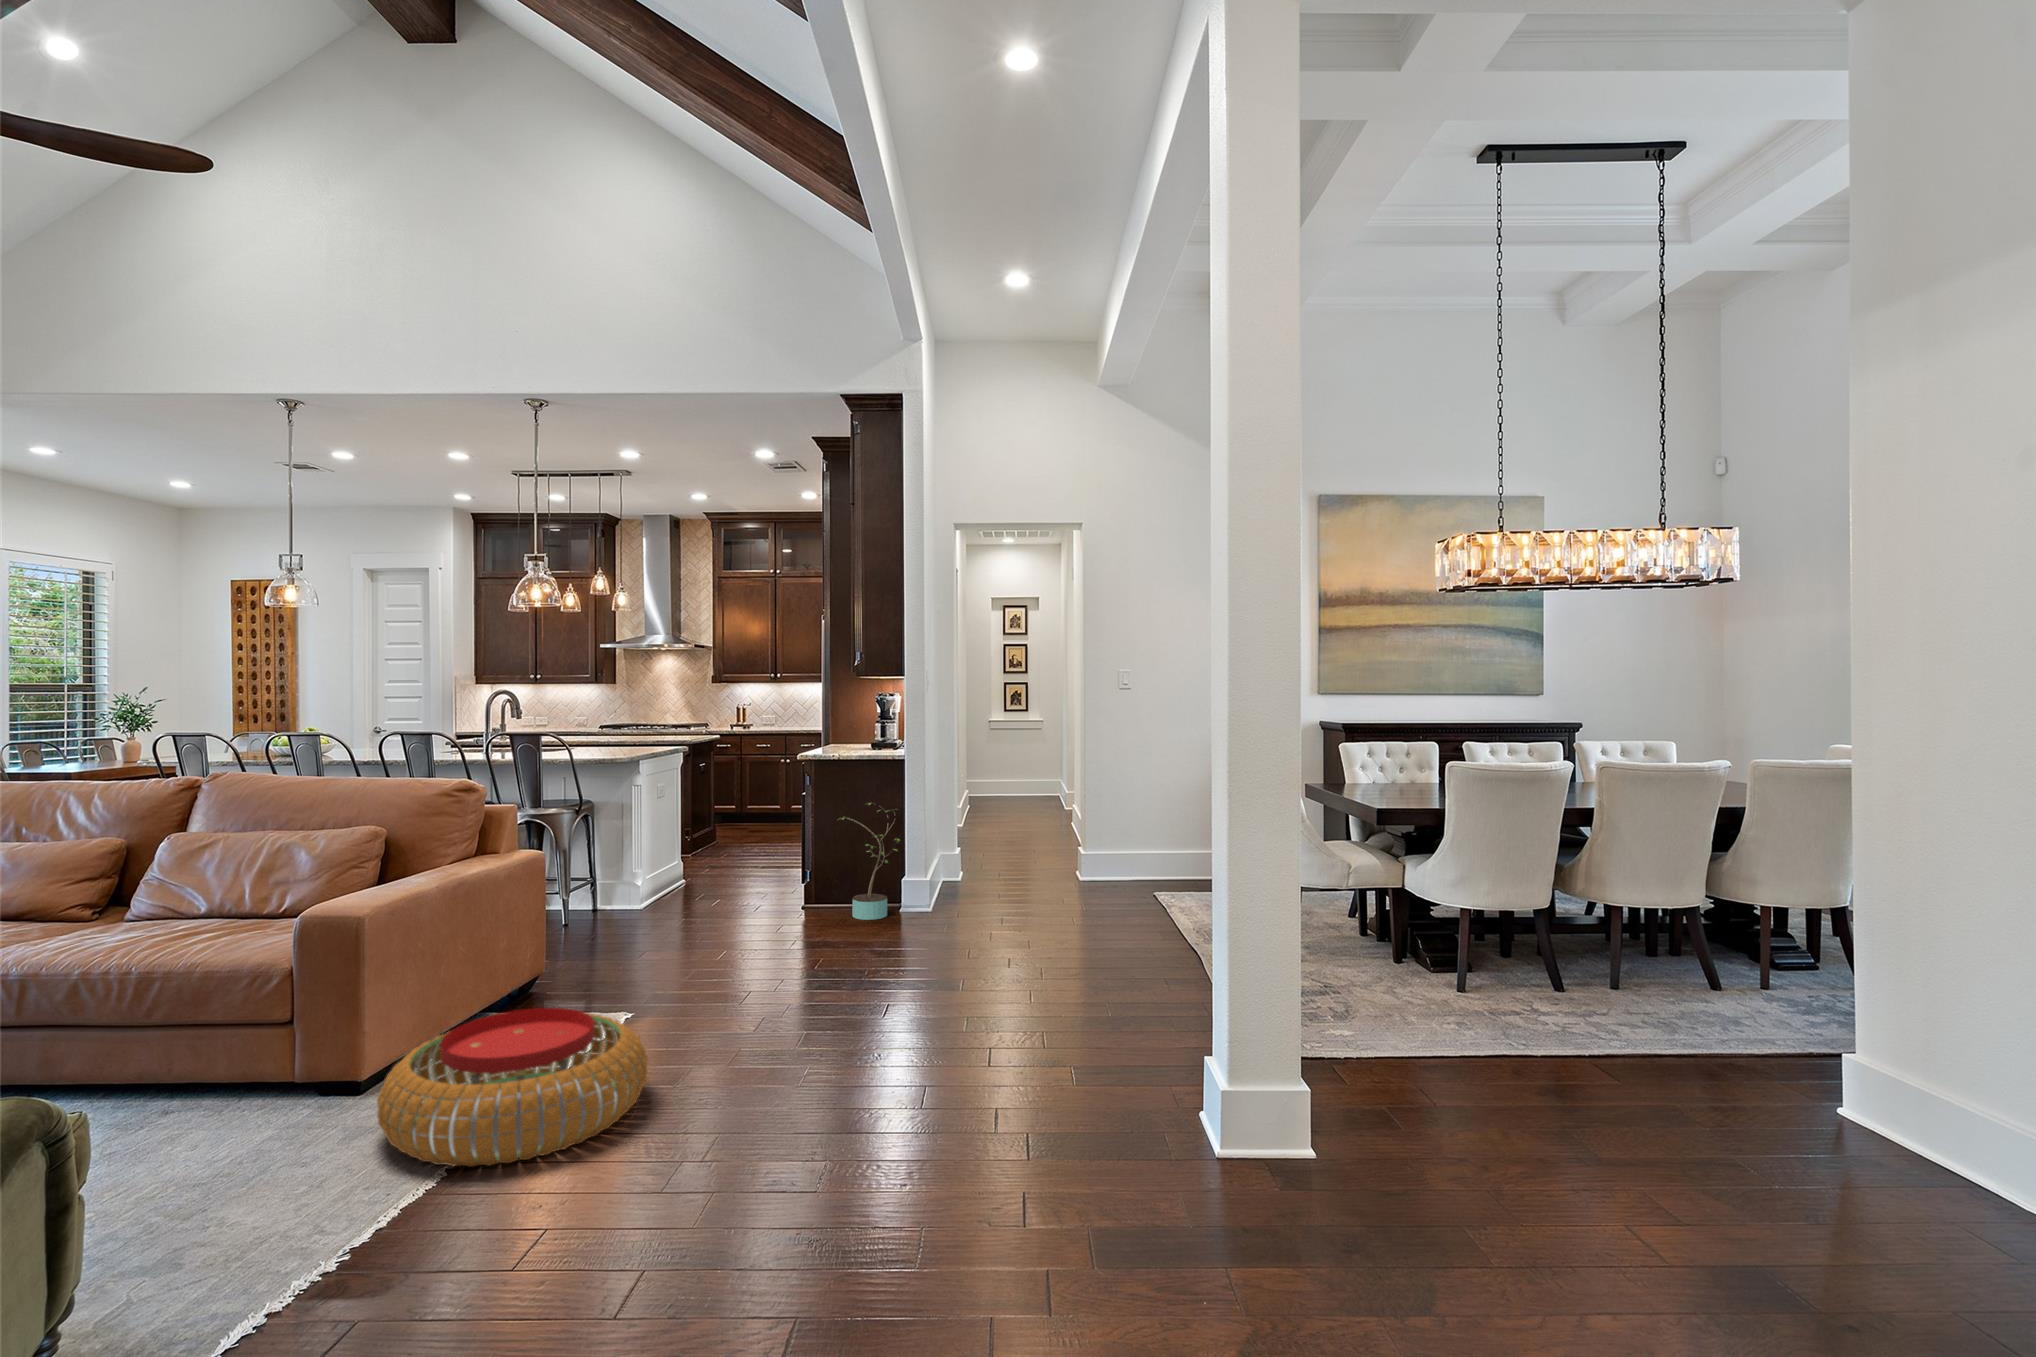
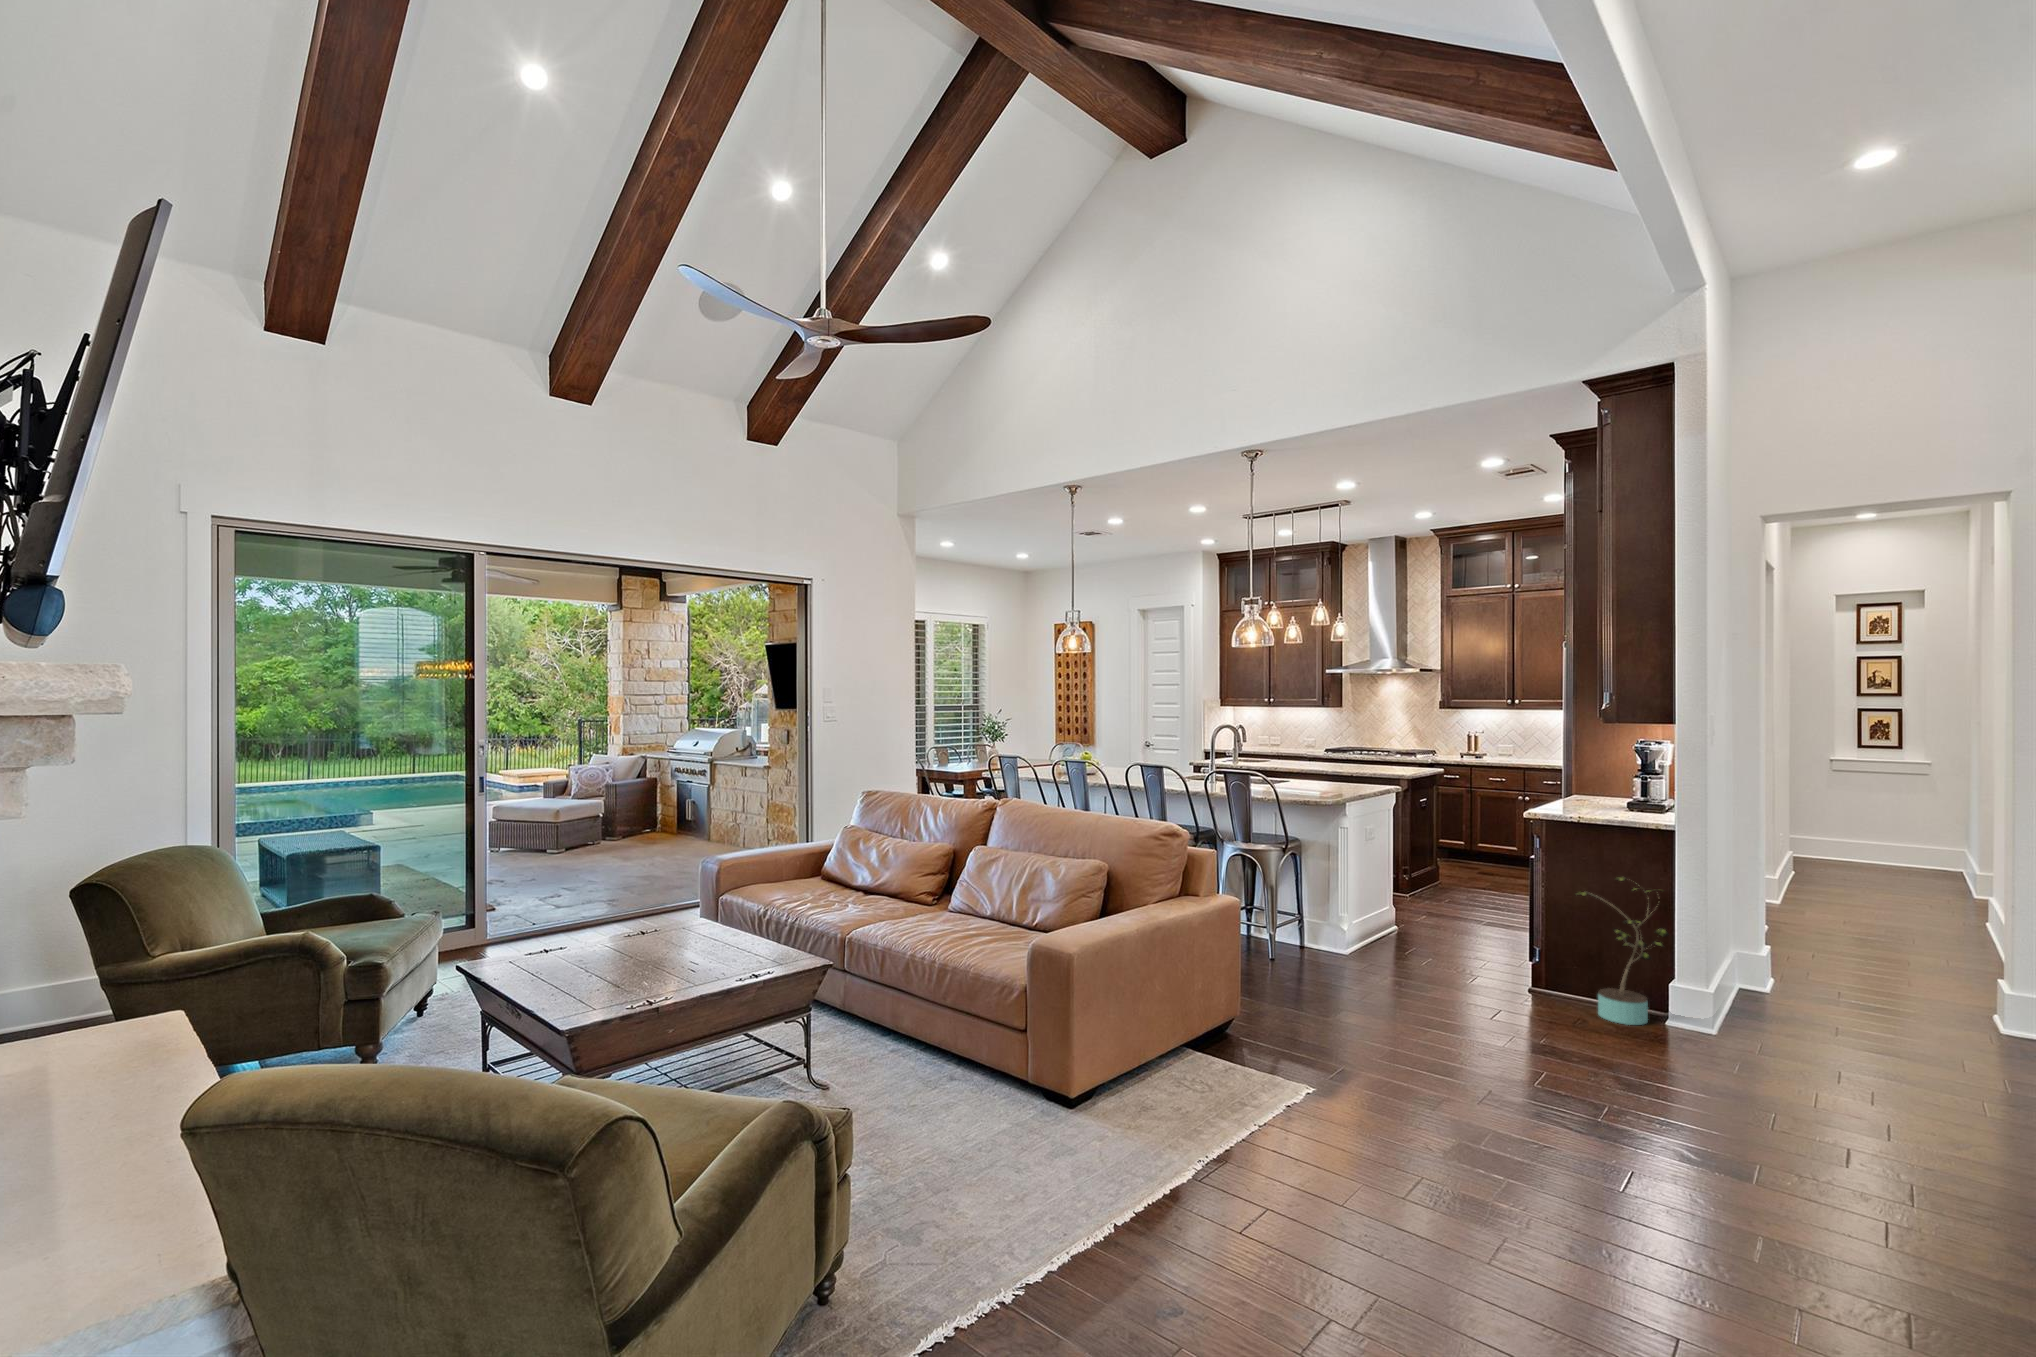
pouf: present [377,1008,648,1167] -> none [1069,1071,1314,1245]

